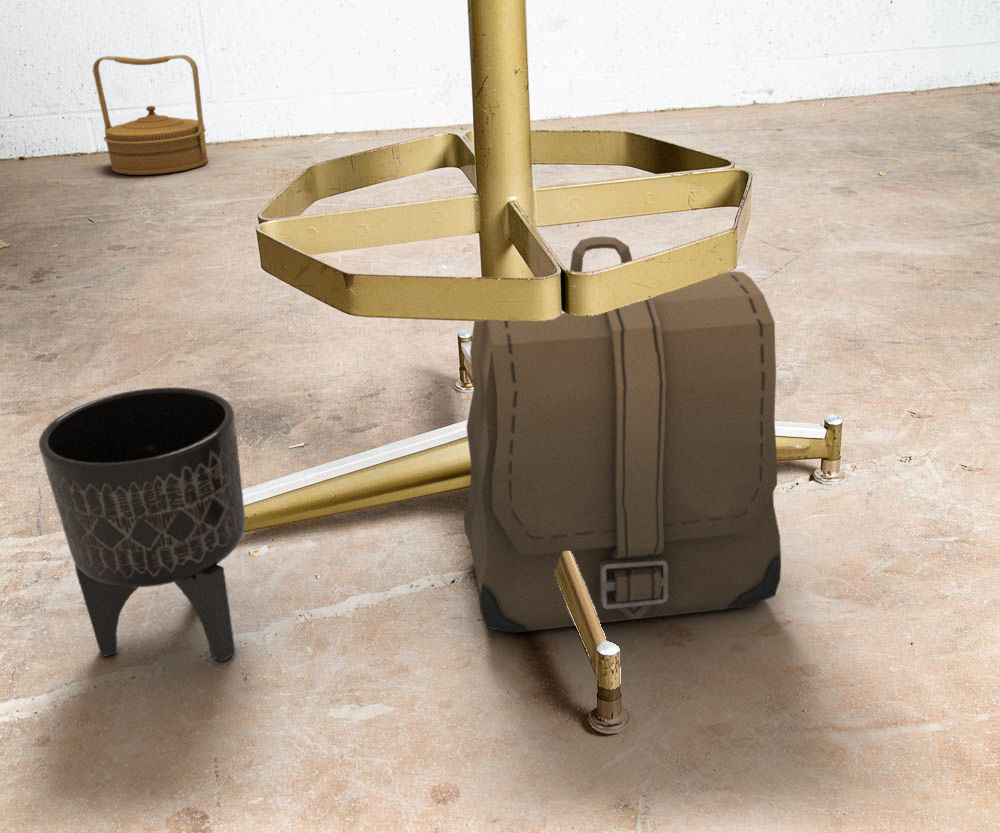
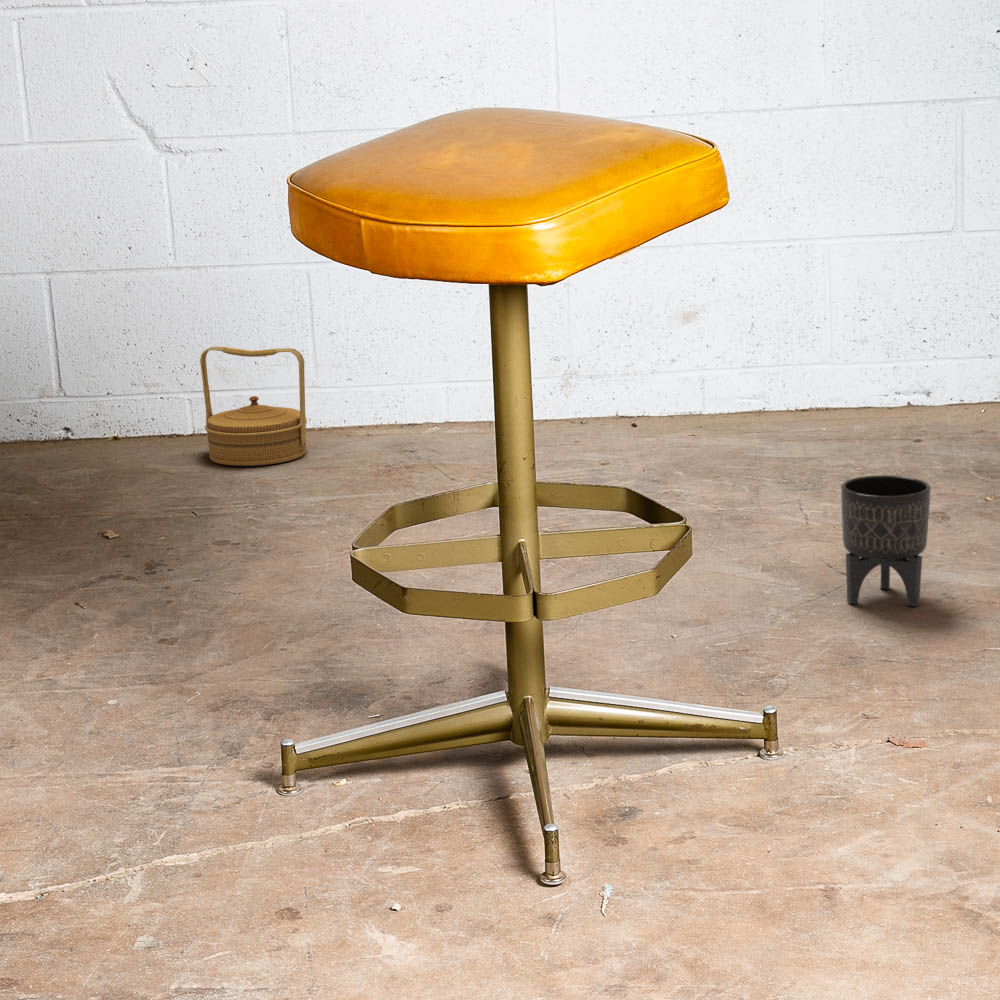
backpack: present [464,237,781,633] -> none [480,570,687,832]
planter: present [39,387,245,662] -> present [841,475,931,607]

